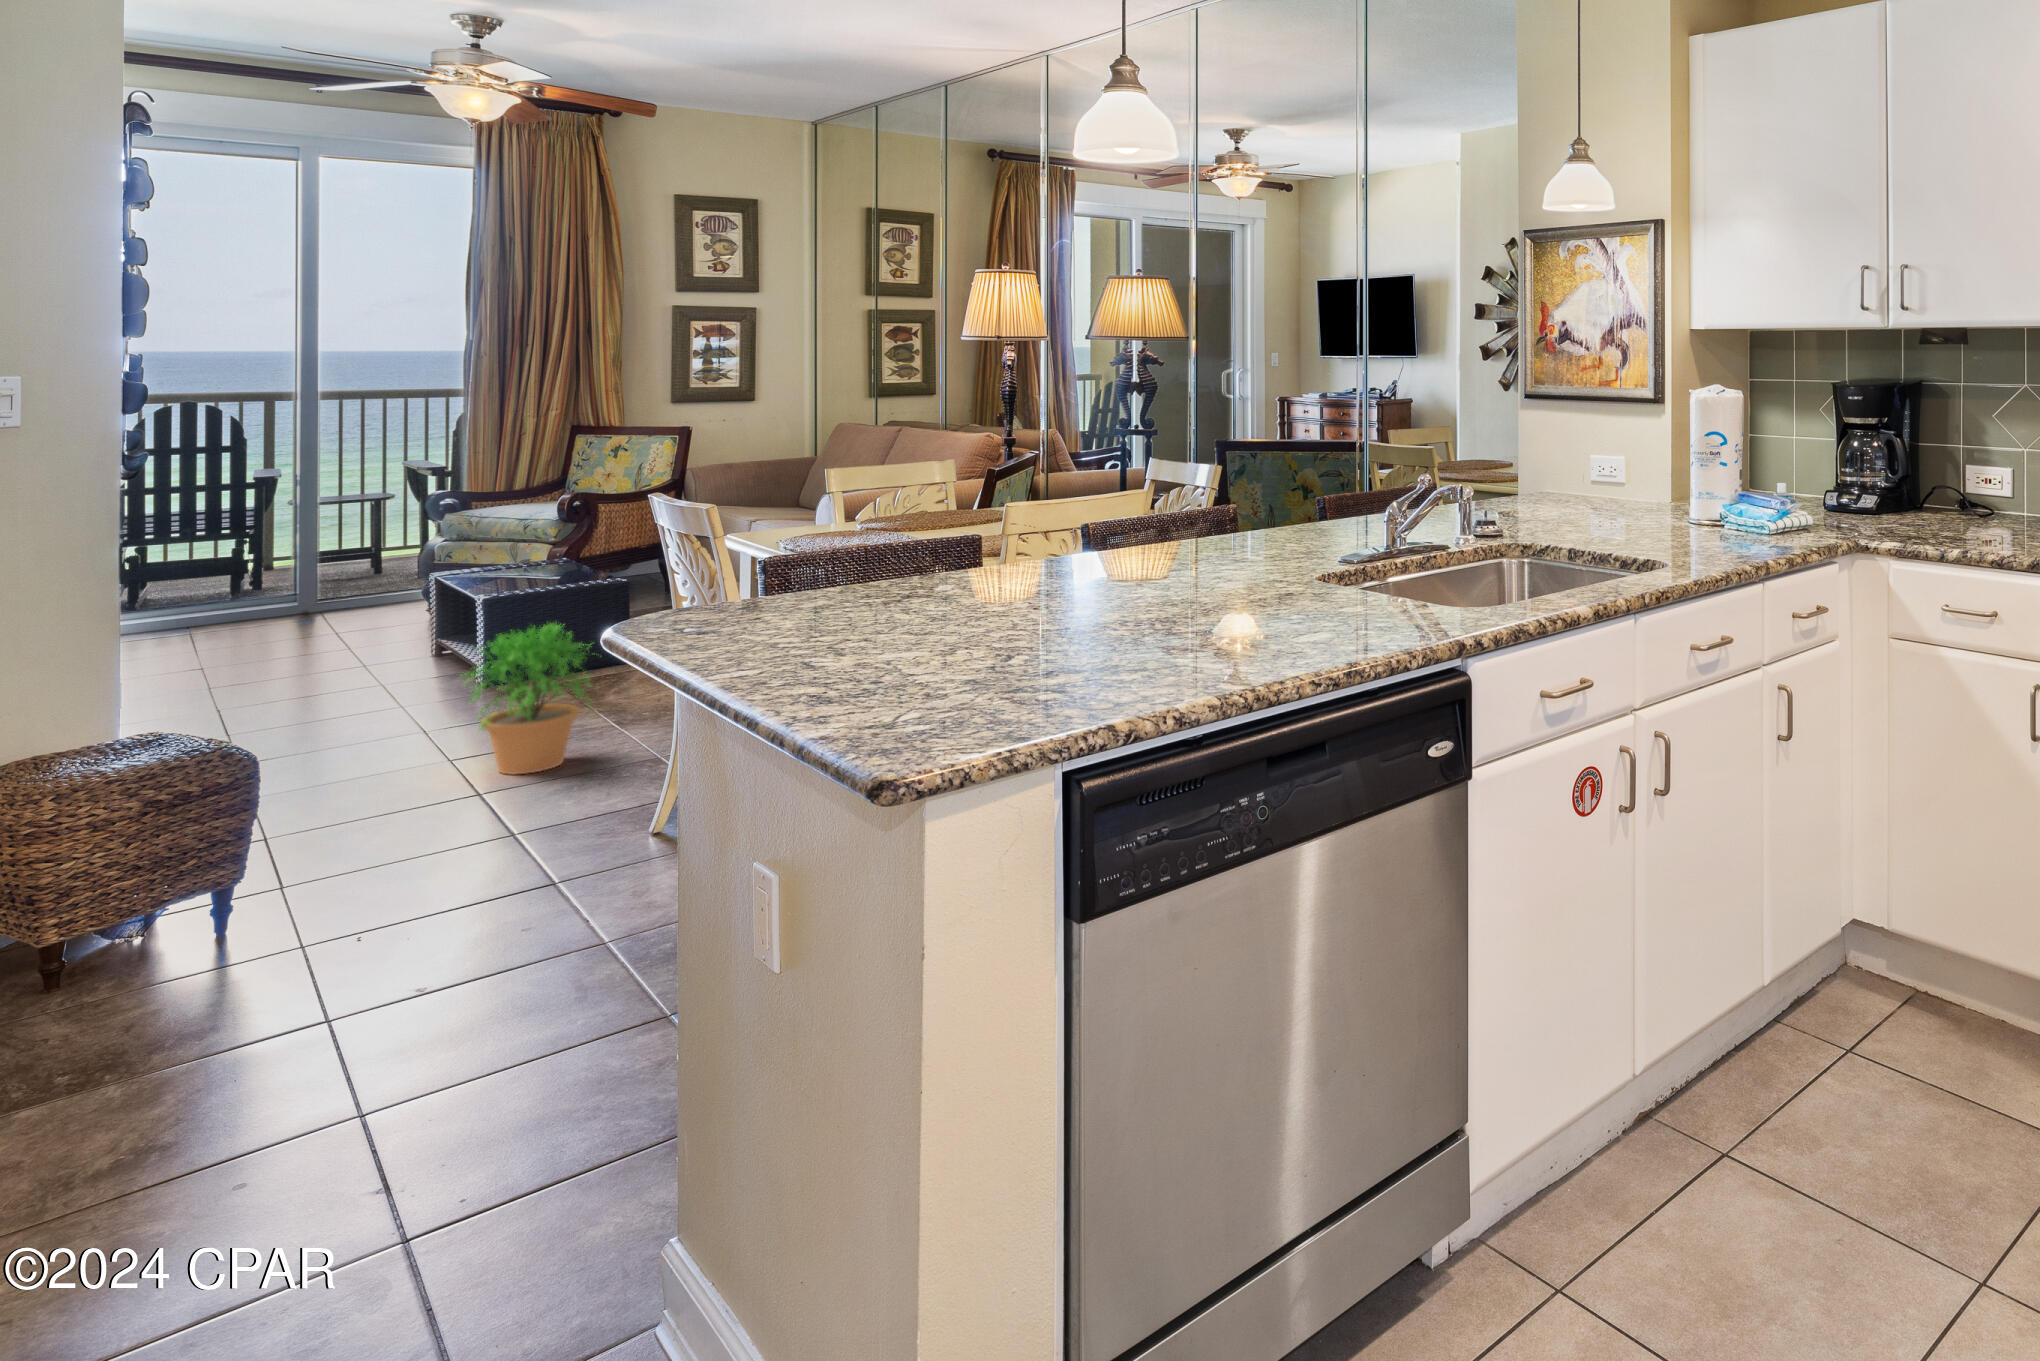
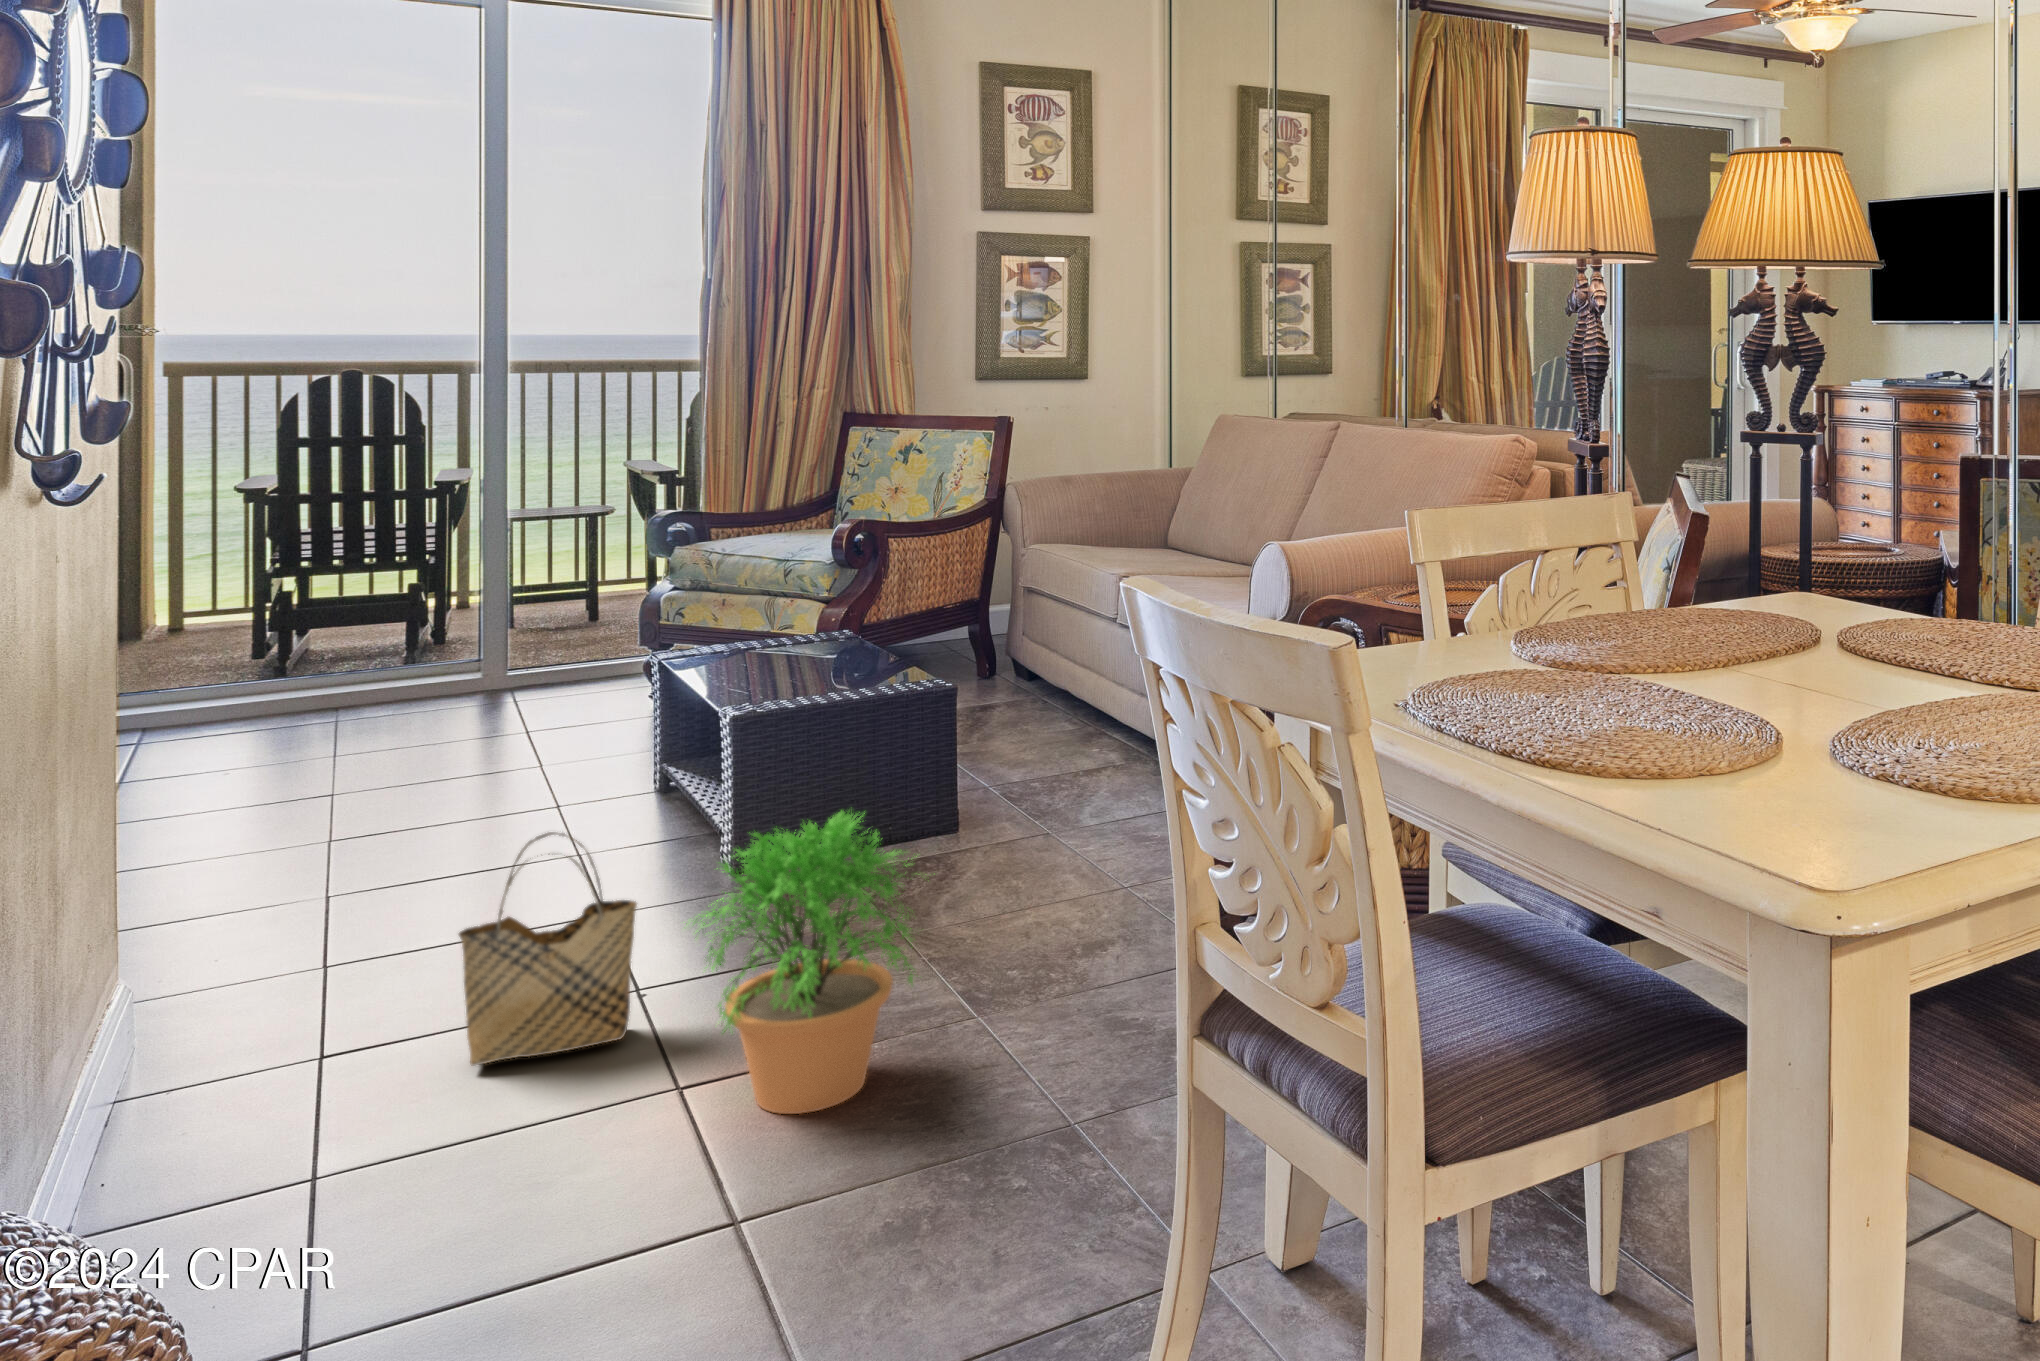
woven basket: none [318,647,427,768] -> present [459,832,637,1066]

